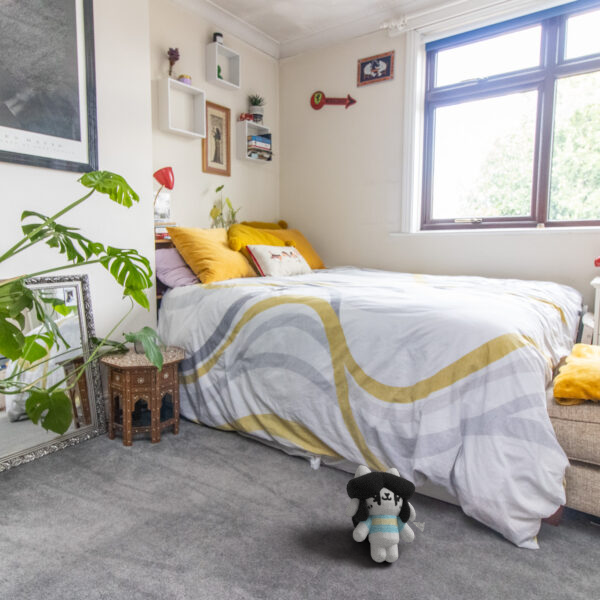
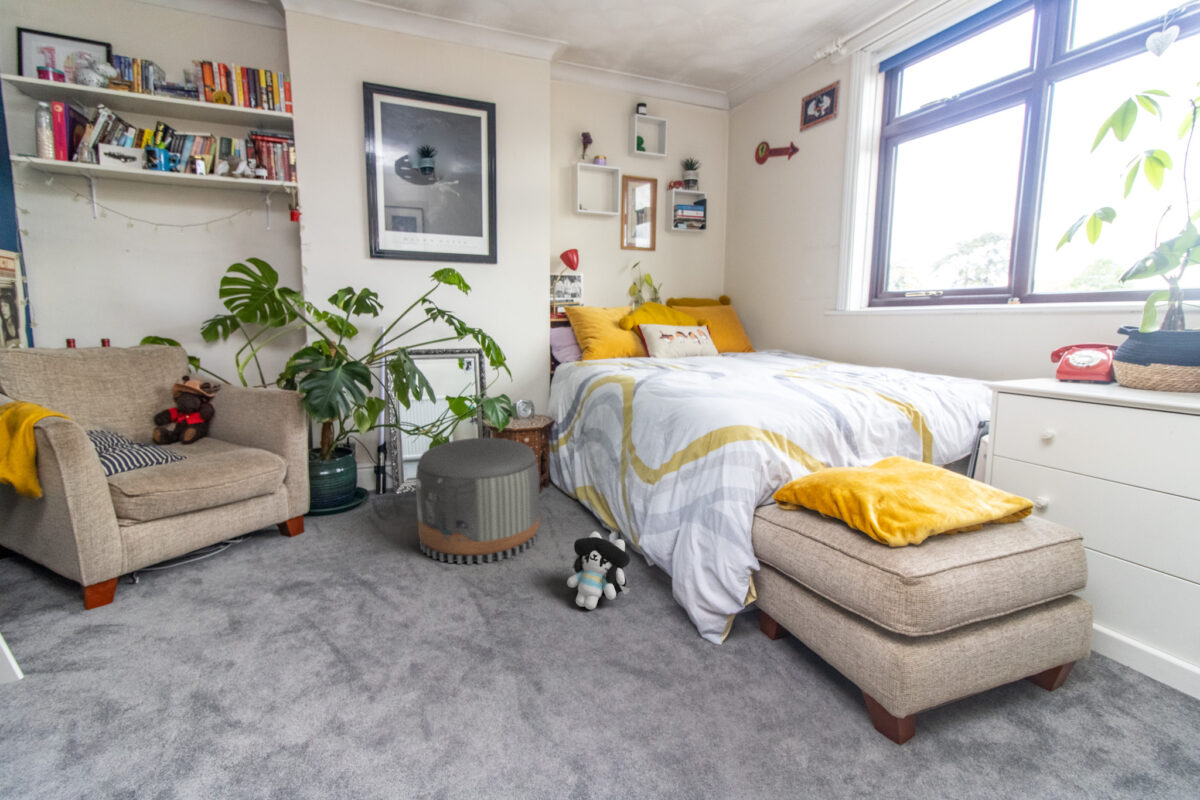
pouf: none [74,376,241,560] -> present [416,438,540,564]

